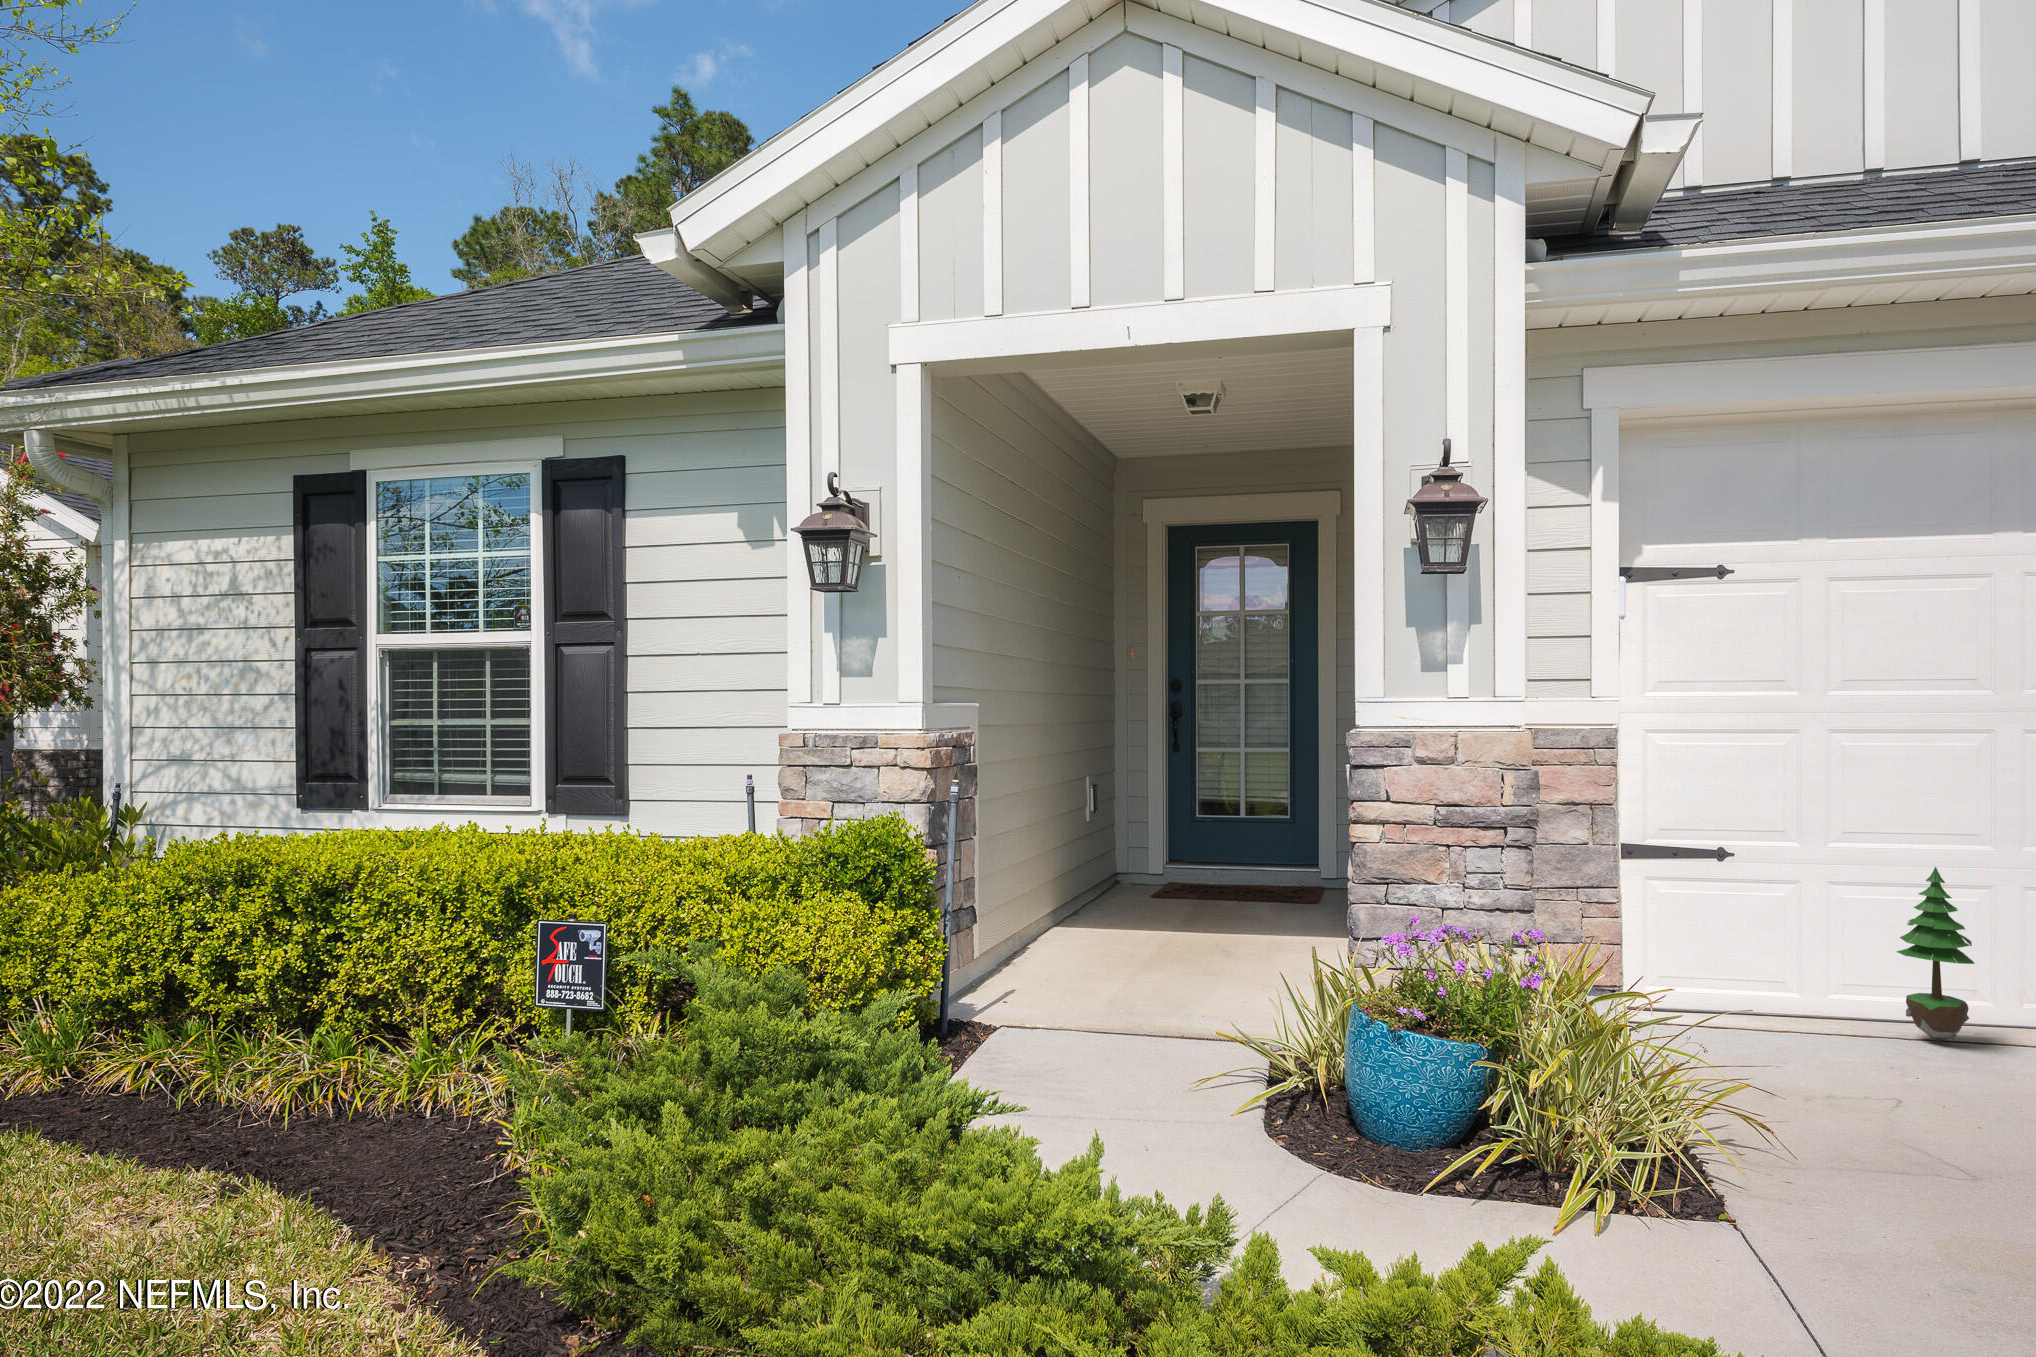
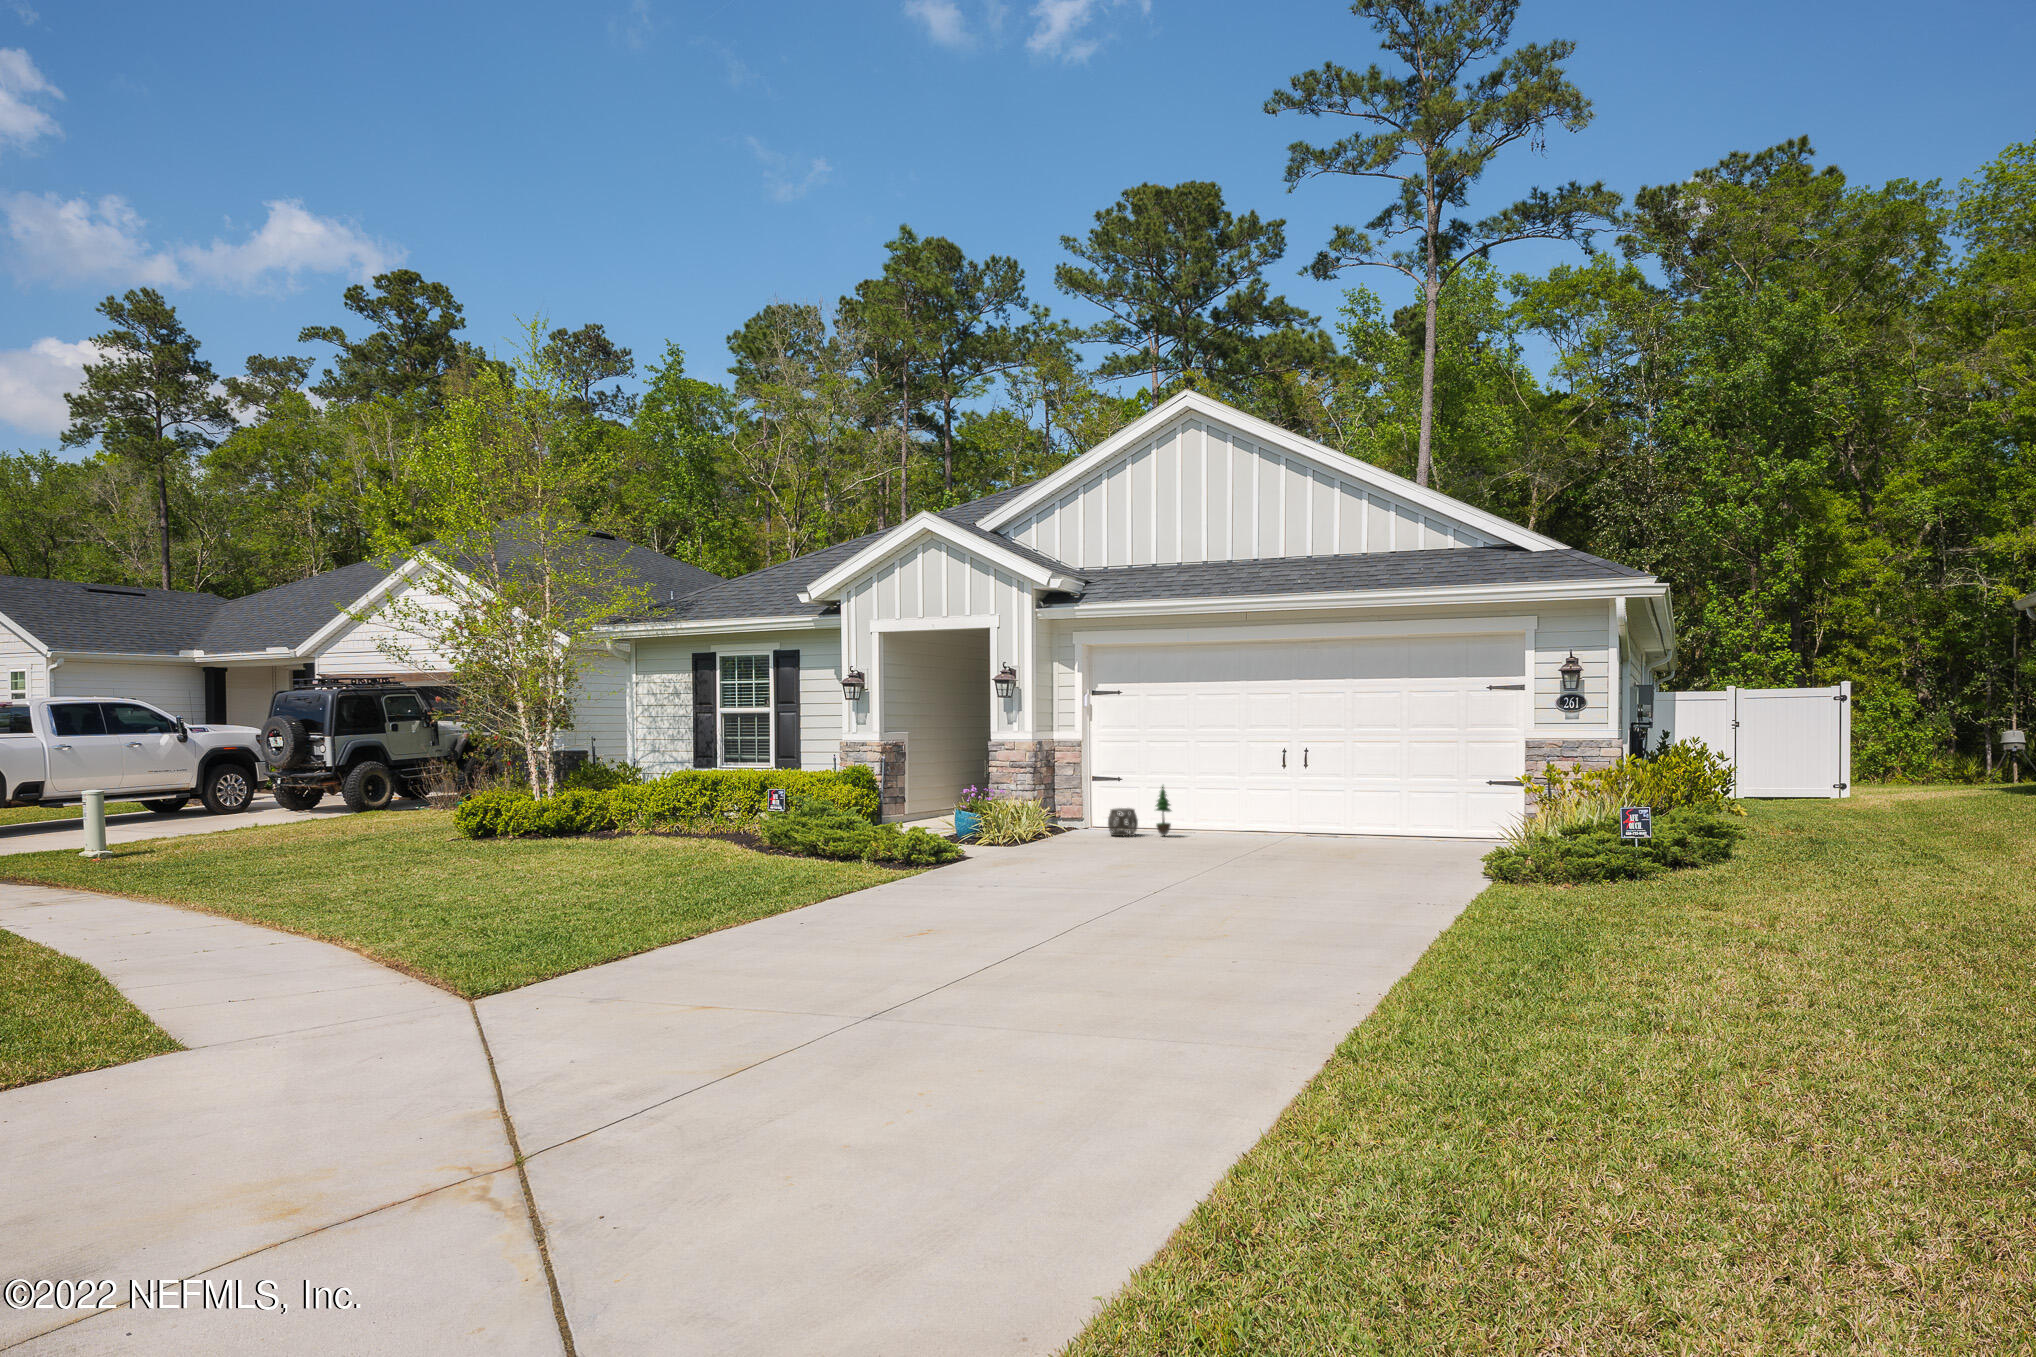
woven basket: none [1725,942,1846,1049] -> present [1108,808,1138,836]

